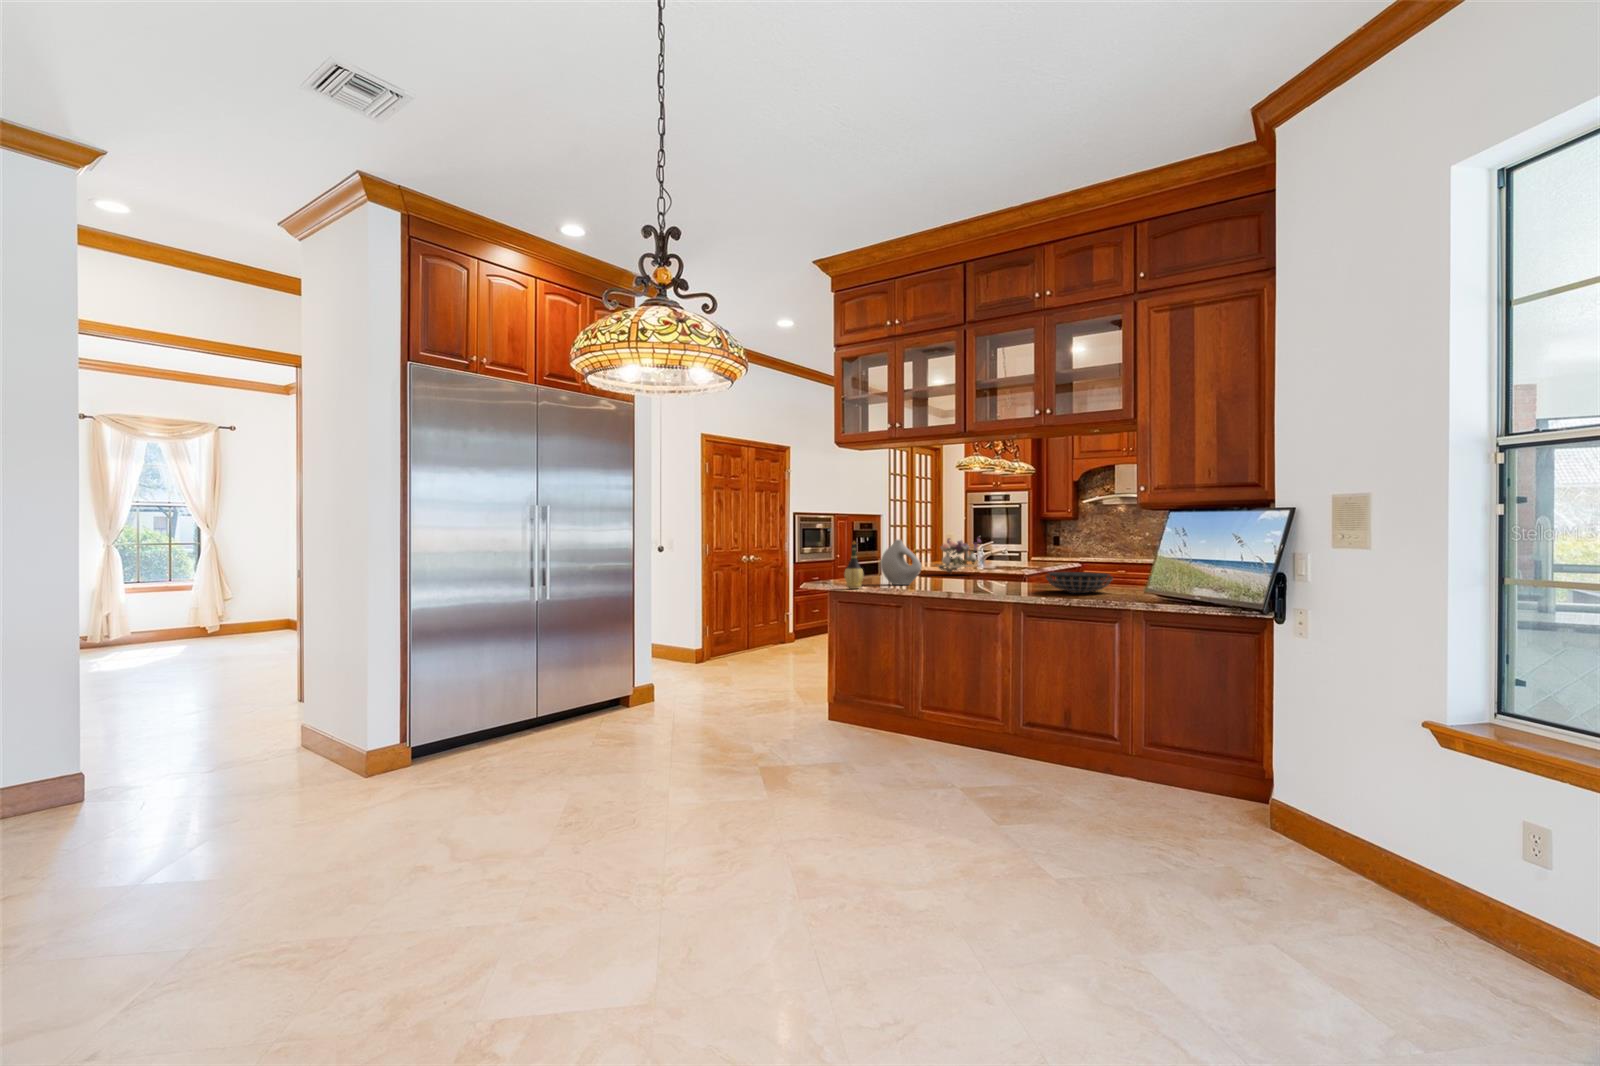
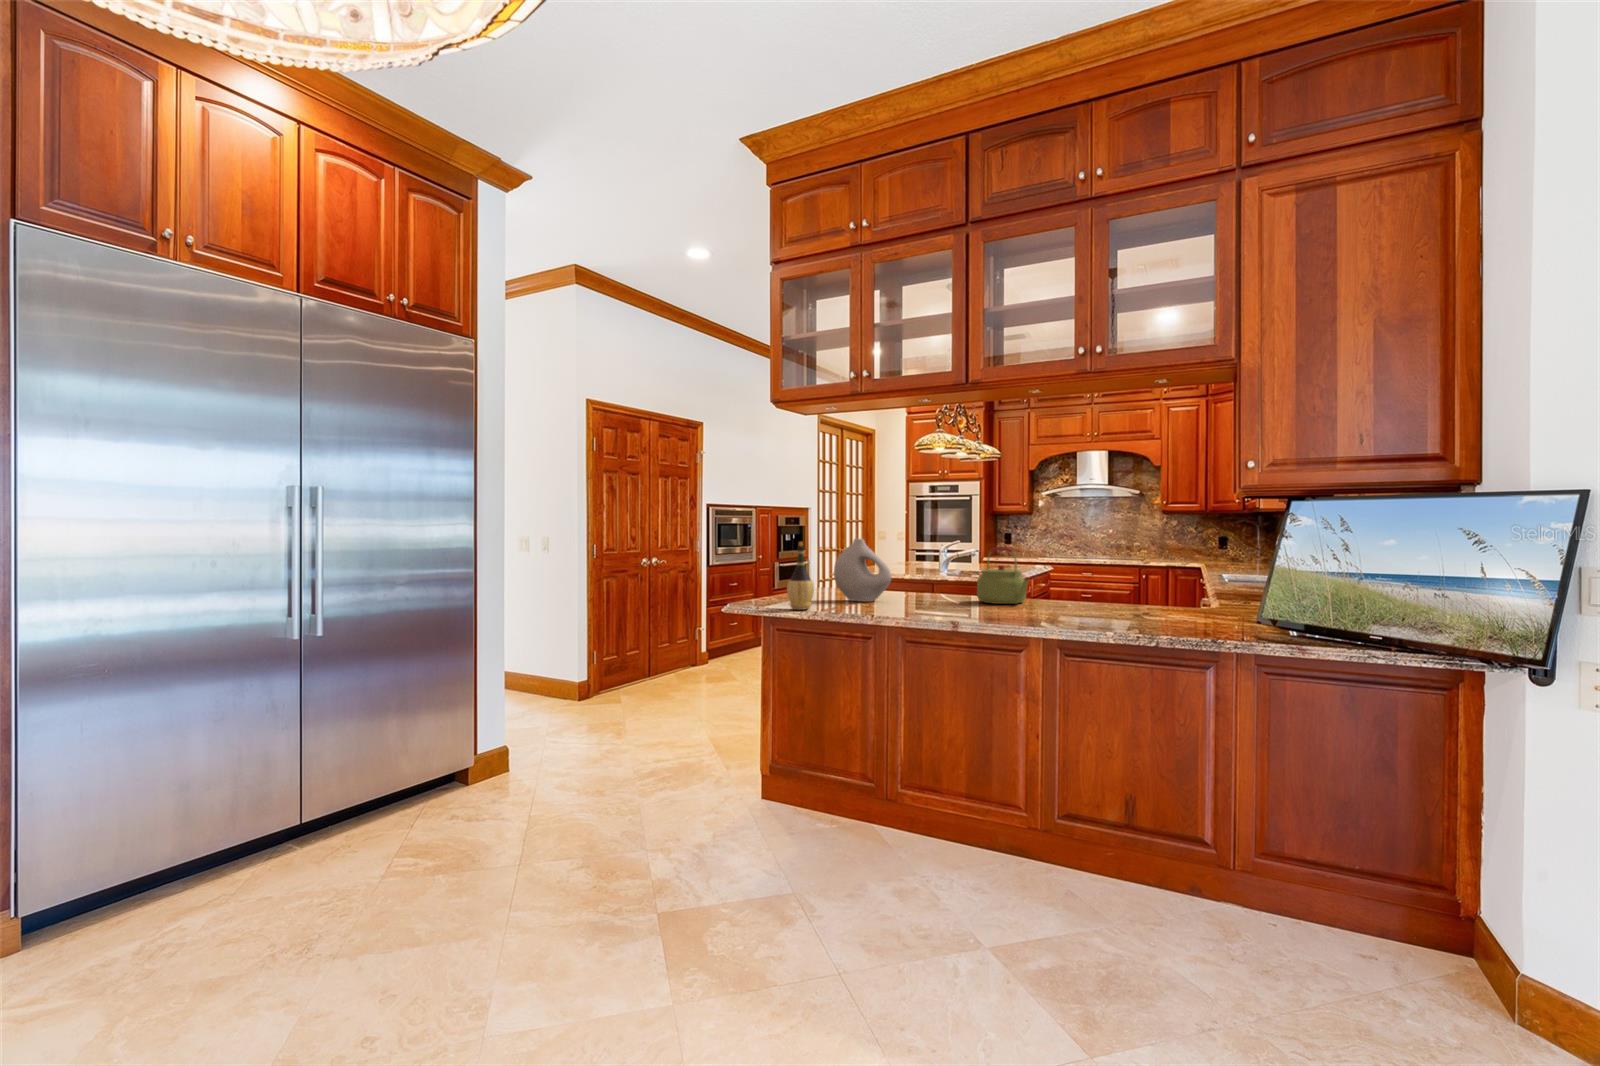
flower arrangement: present [936,536,981,573] -> none [889,533,956,583]
kettle: none [982,545,1017,586] -> present [977,547,1028,604]
decorative bowl: present [1046,572,1113,593] -> none [1085,585,1188,617]

